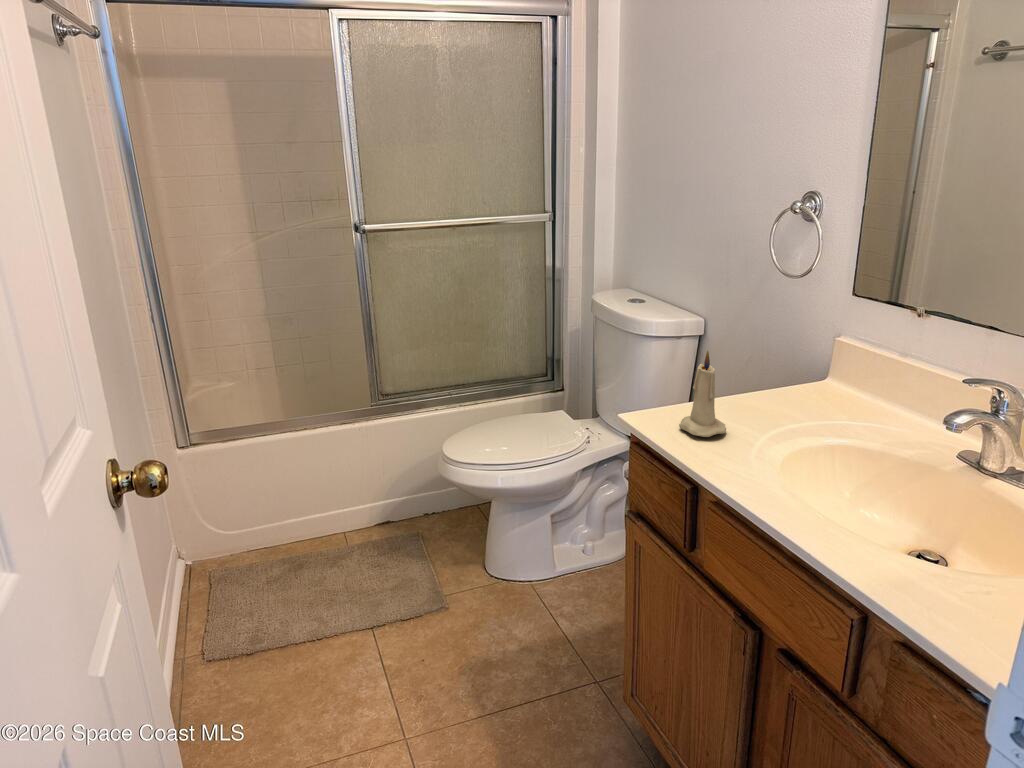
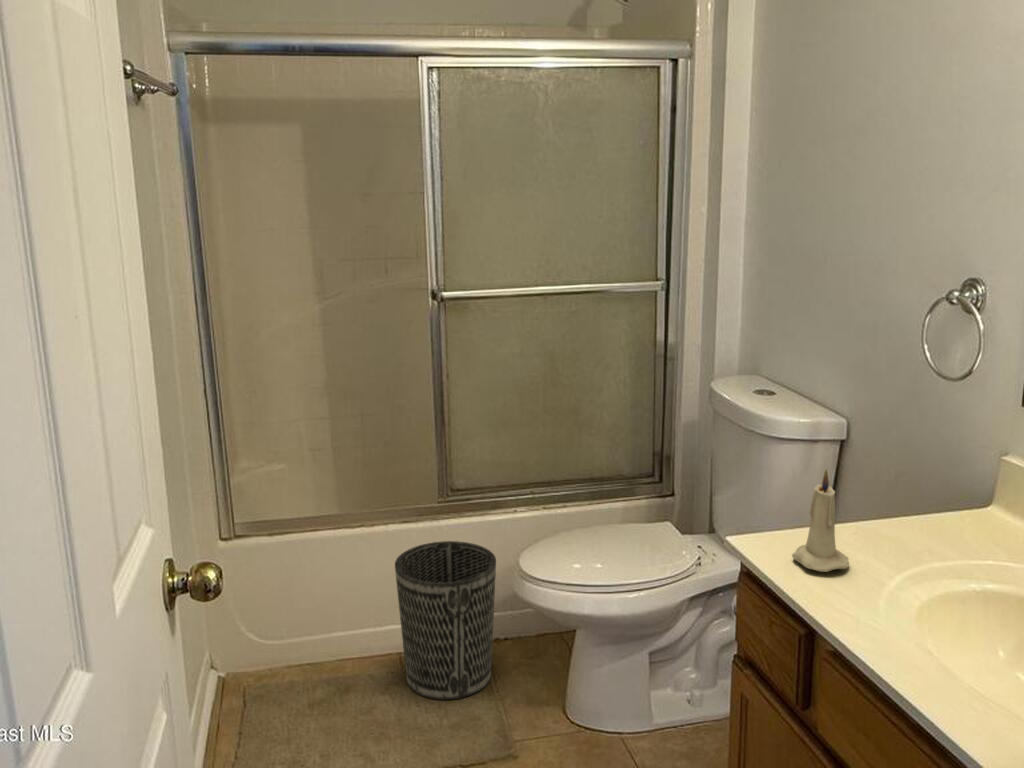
wastebasket: none [337,437,423,565] -> present [395,541,496,700]

